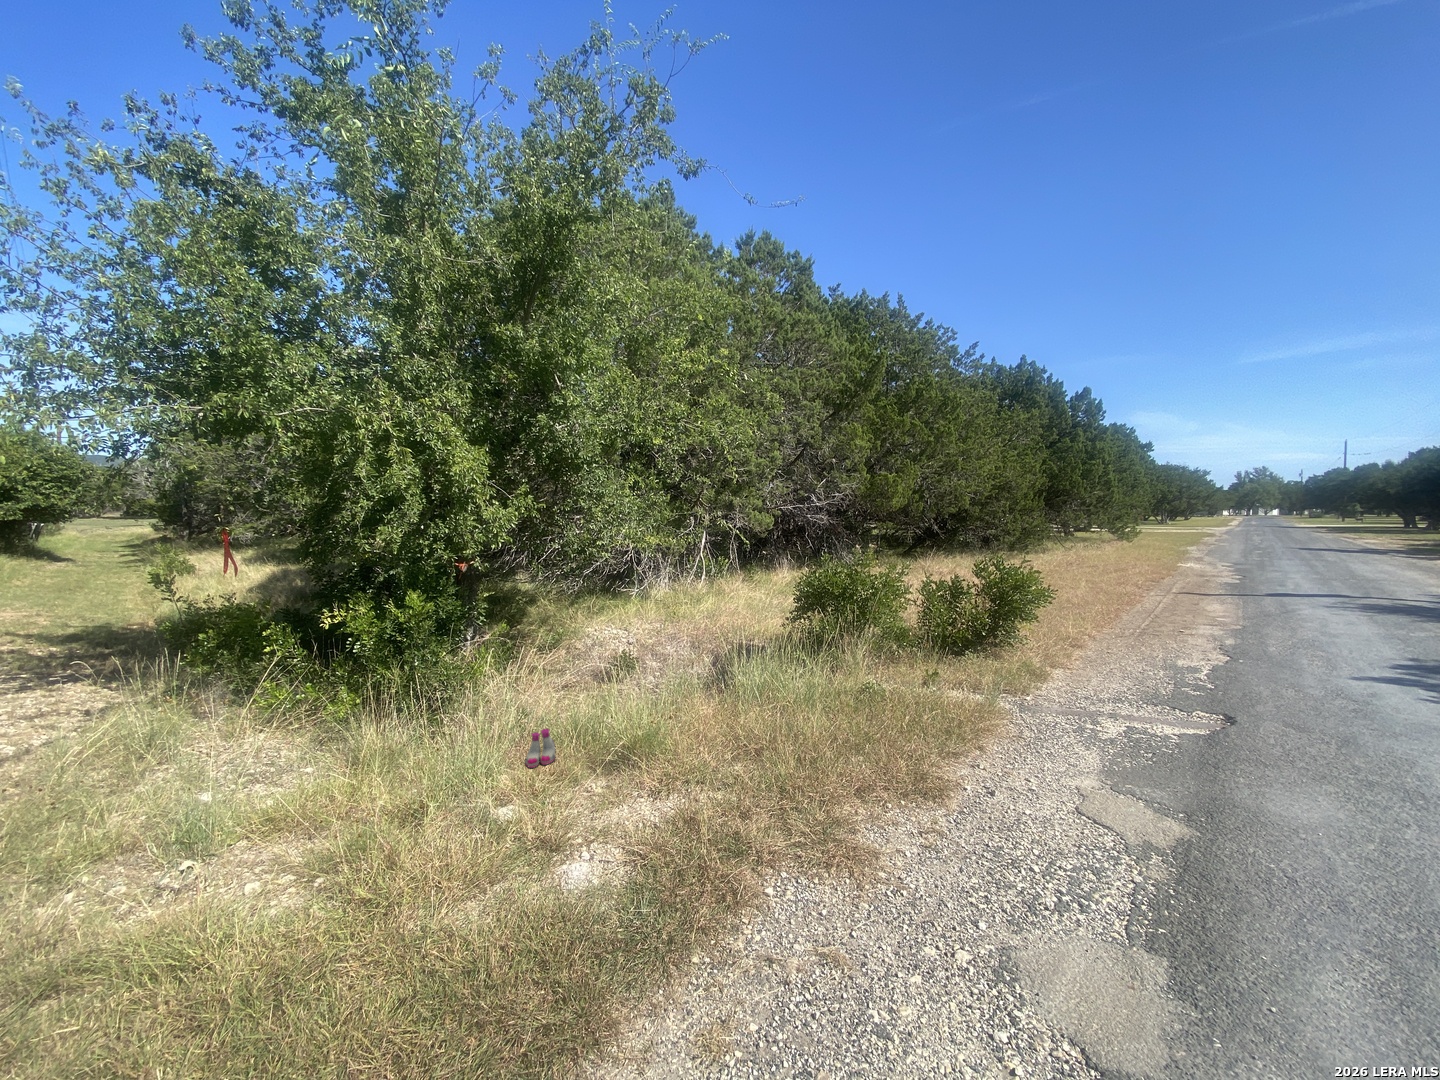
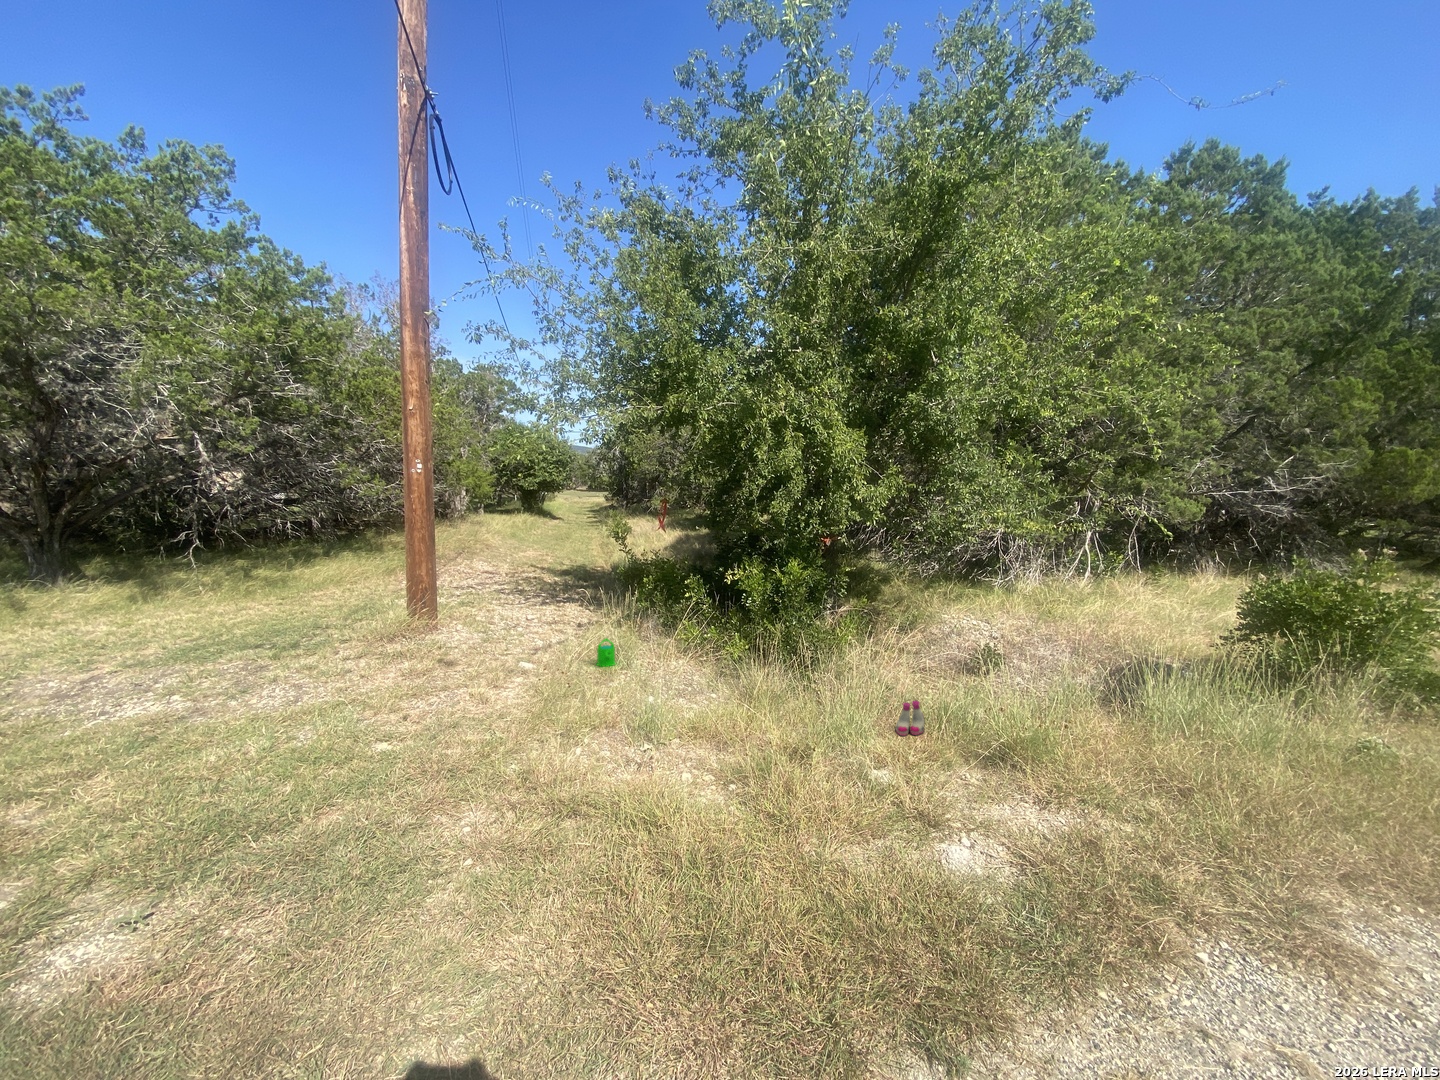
watering can: none [124,717,160,757] -> present [597,638,615,667]

